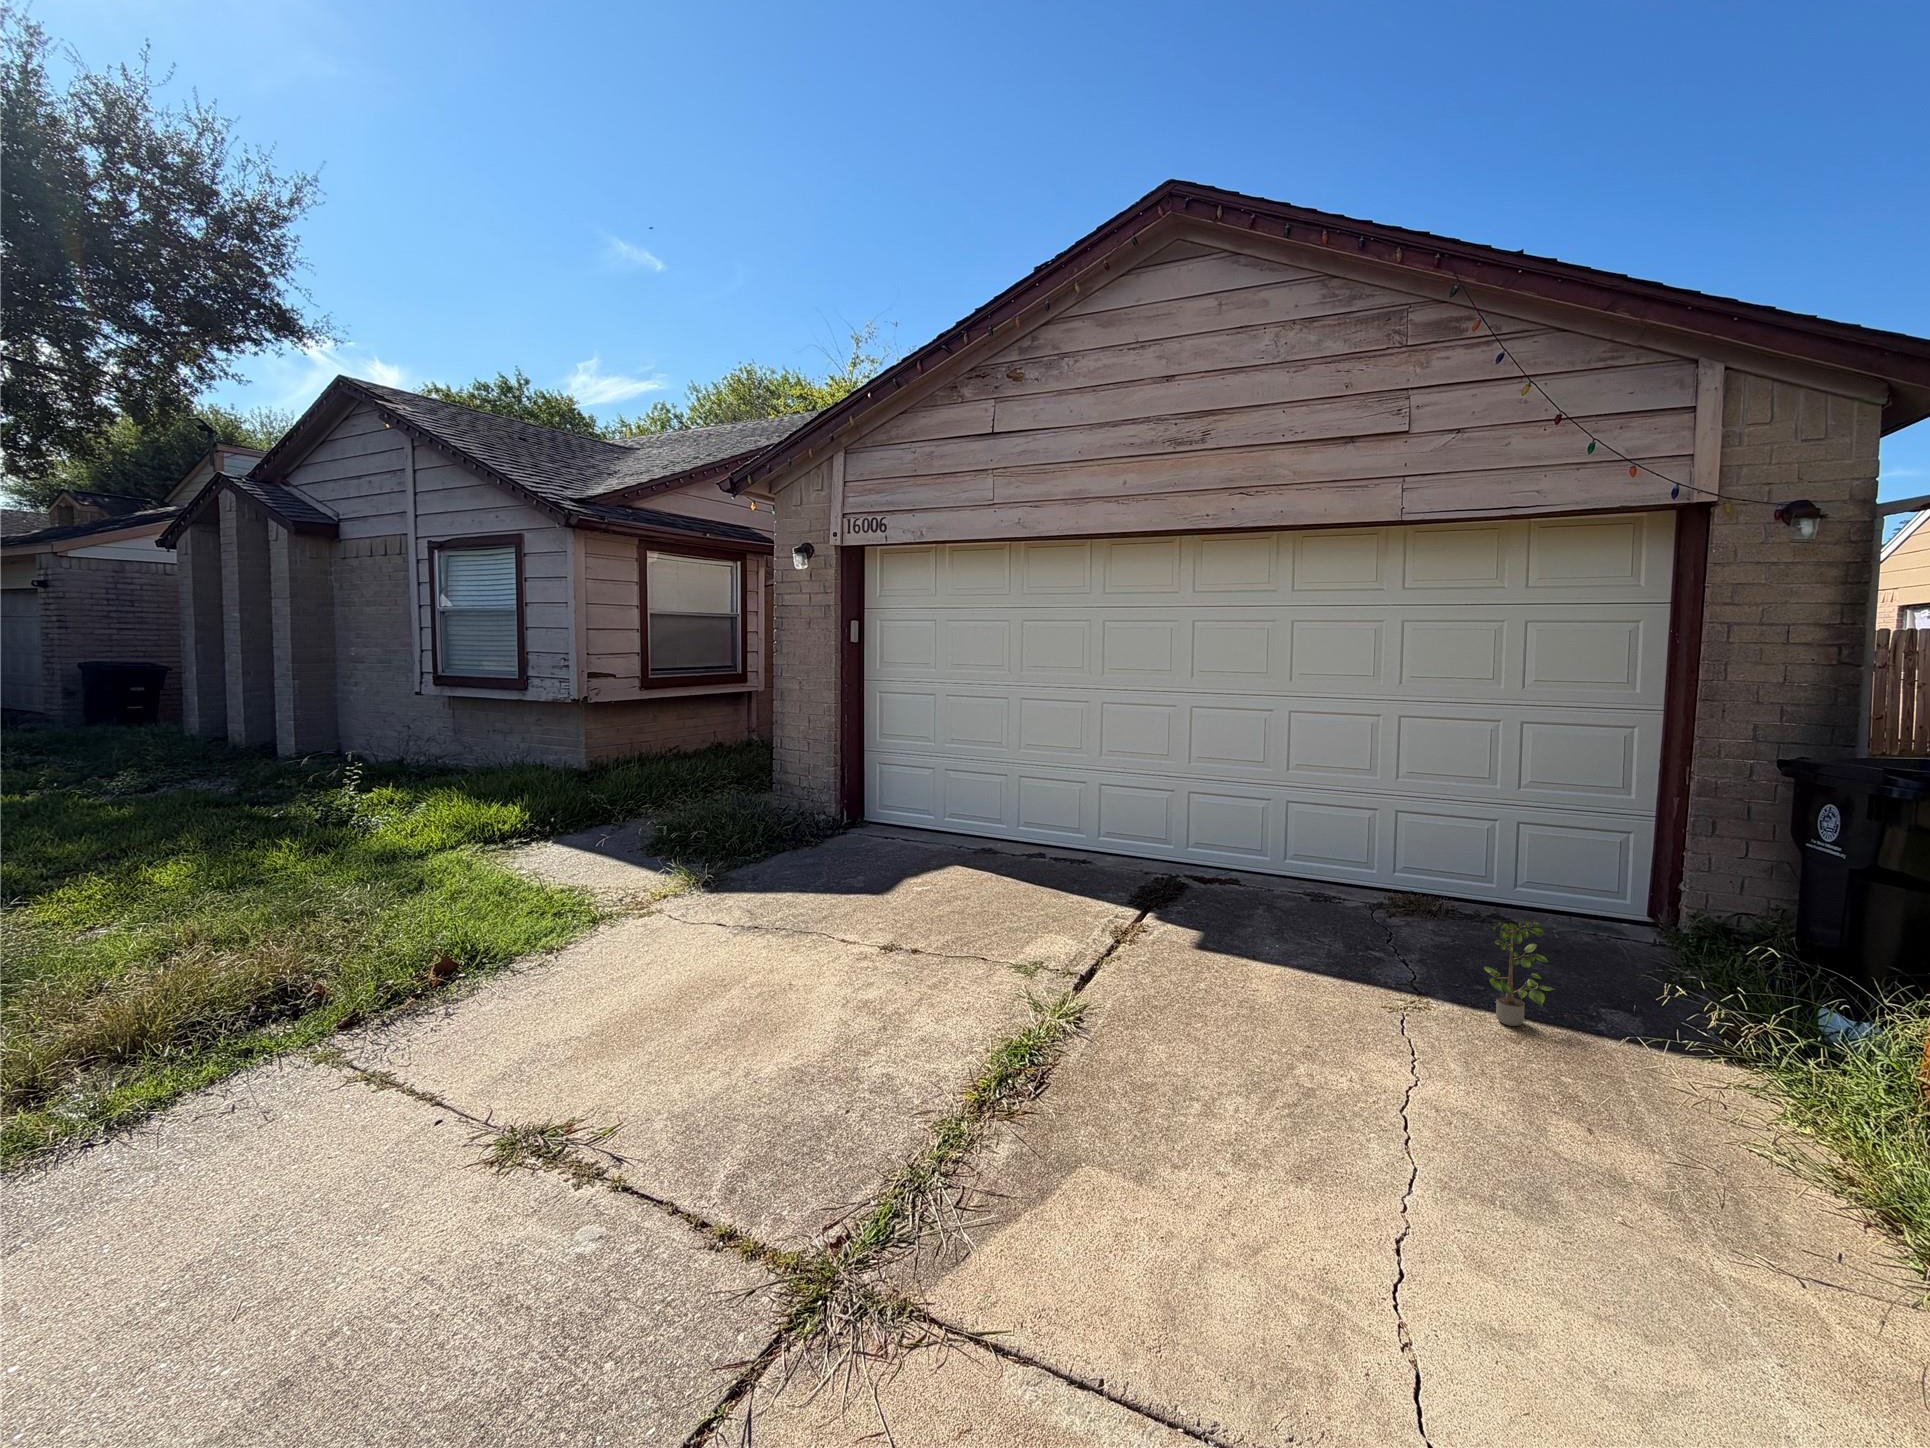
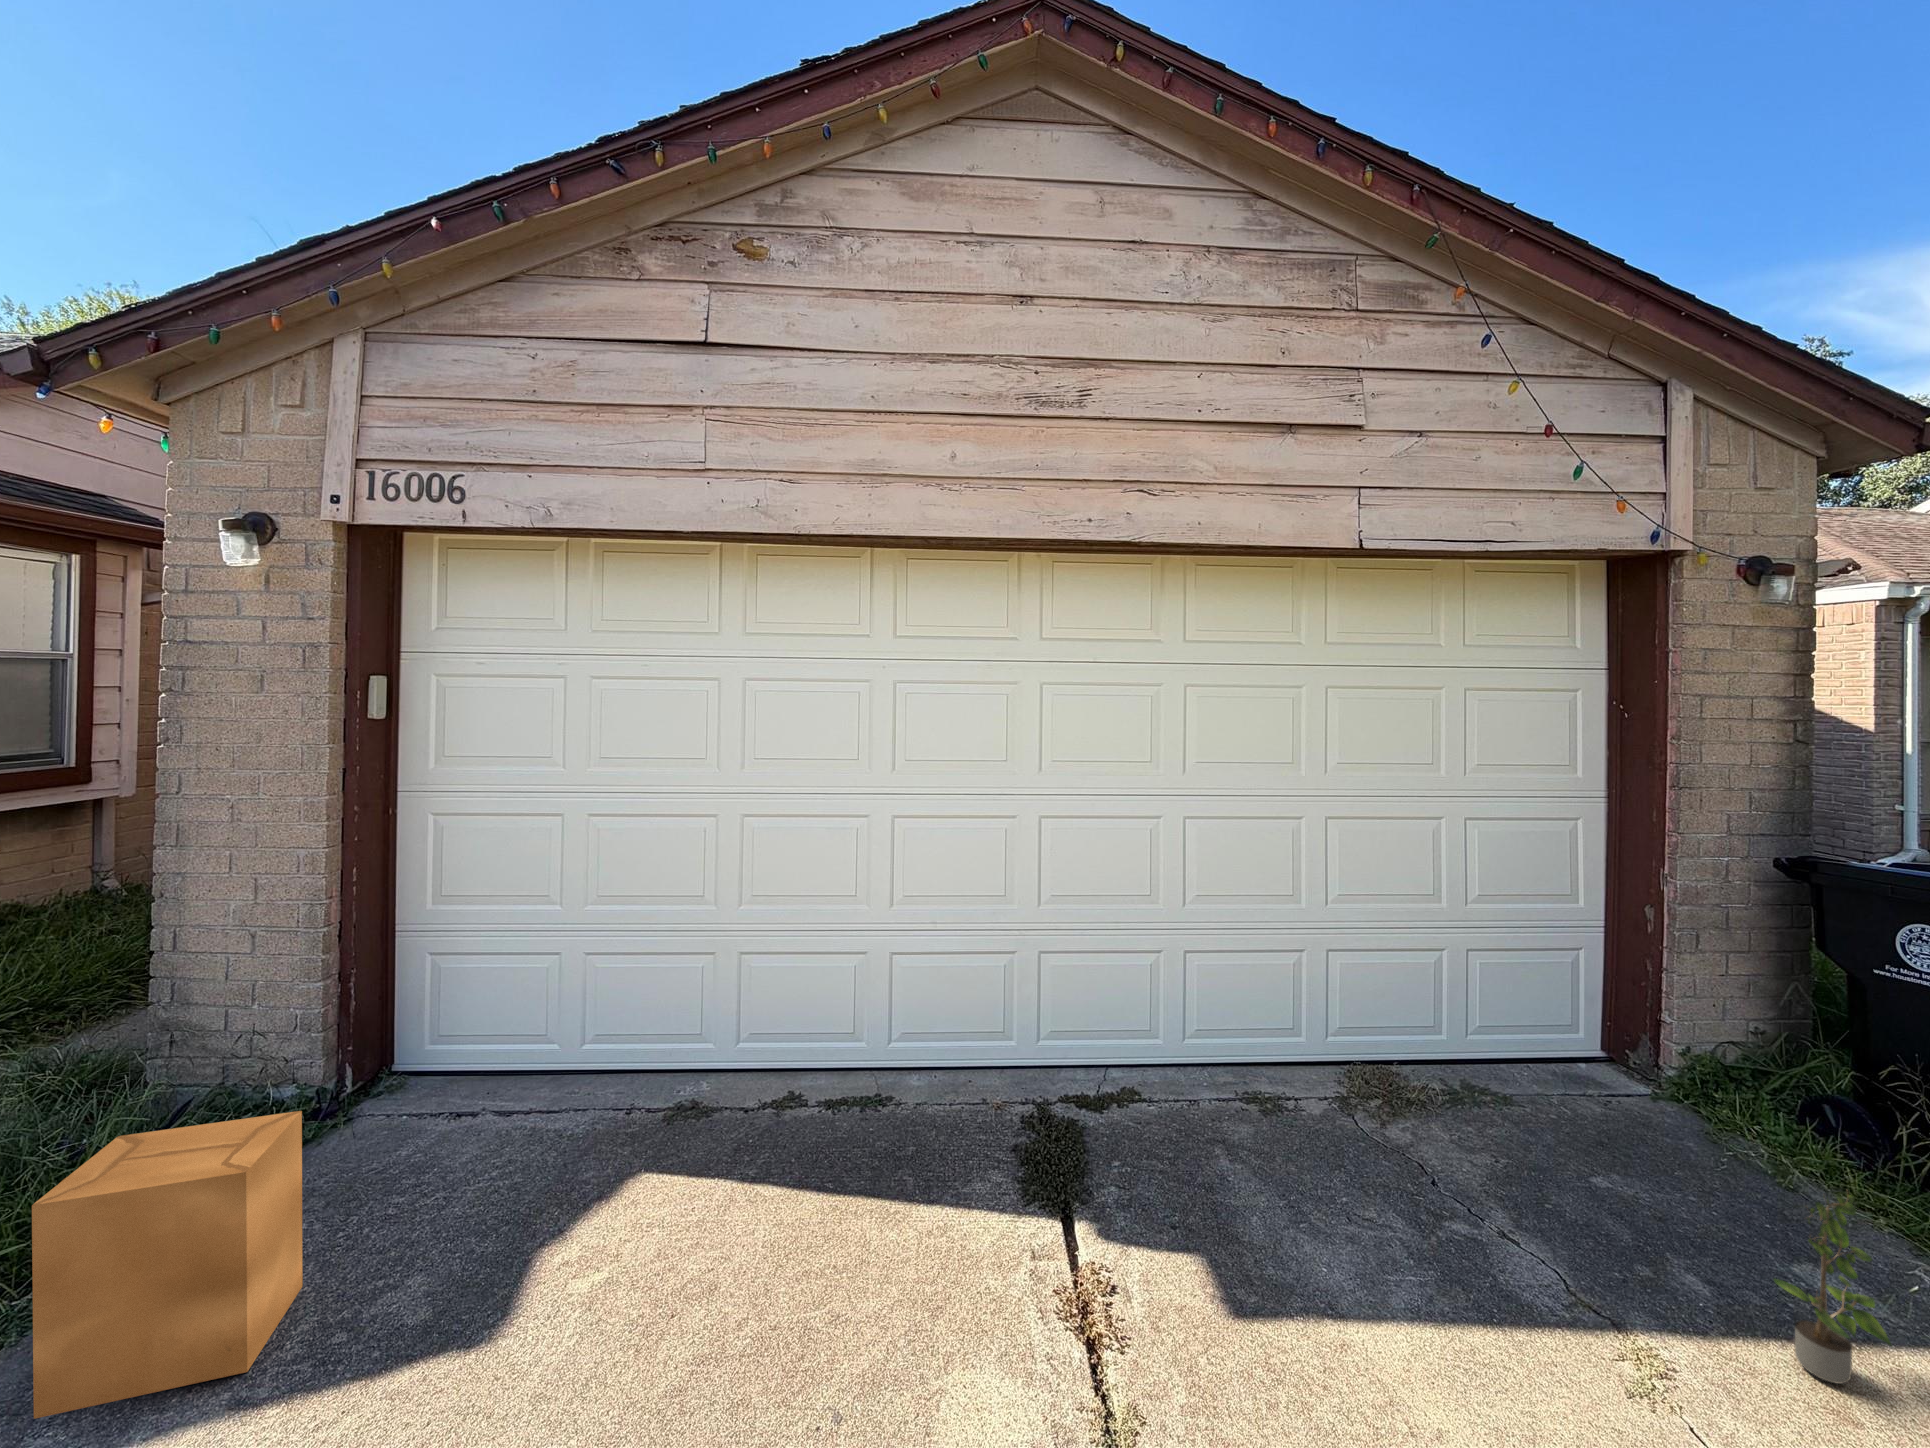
cardboard box: none [742,800,821,888] -> present [32,1111,303,1419]

